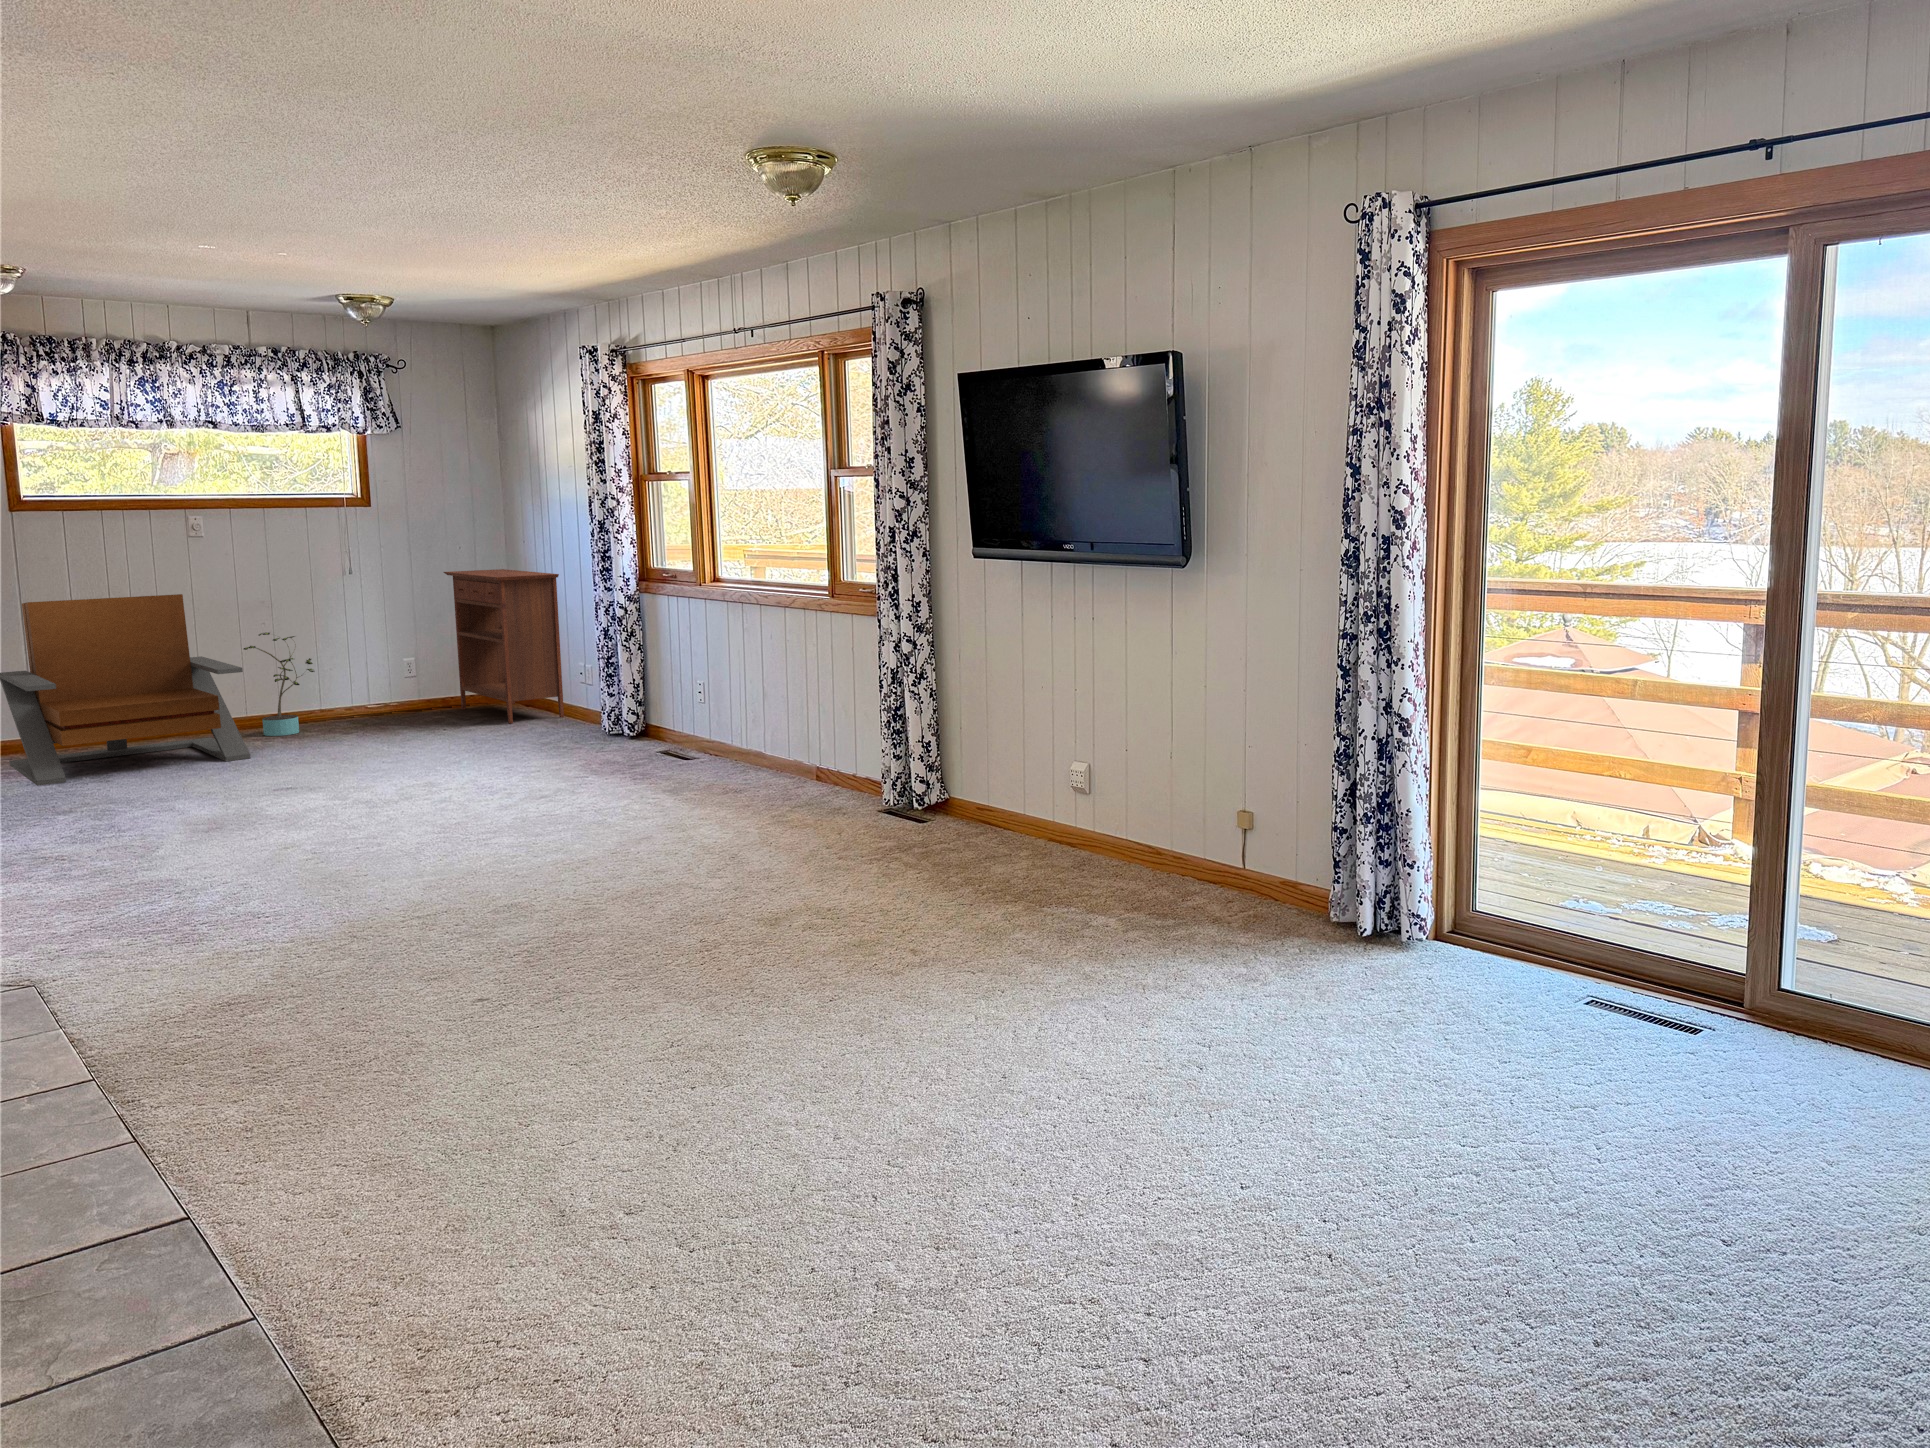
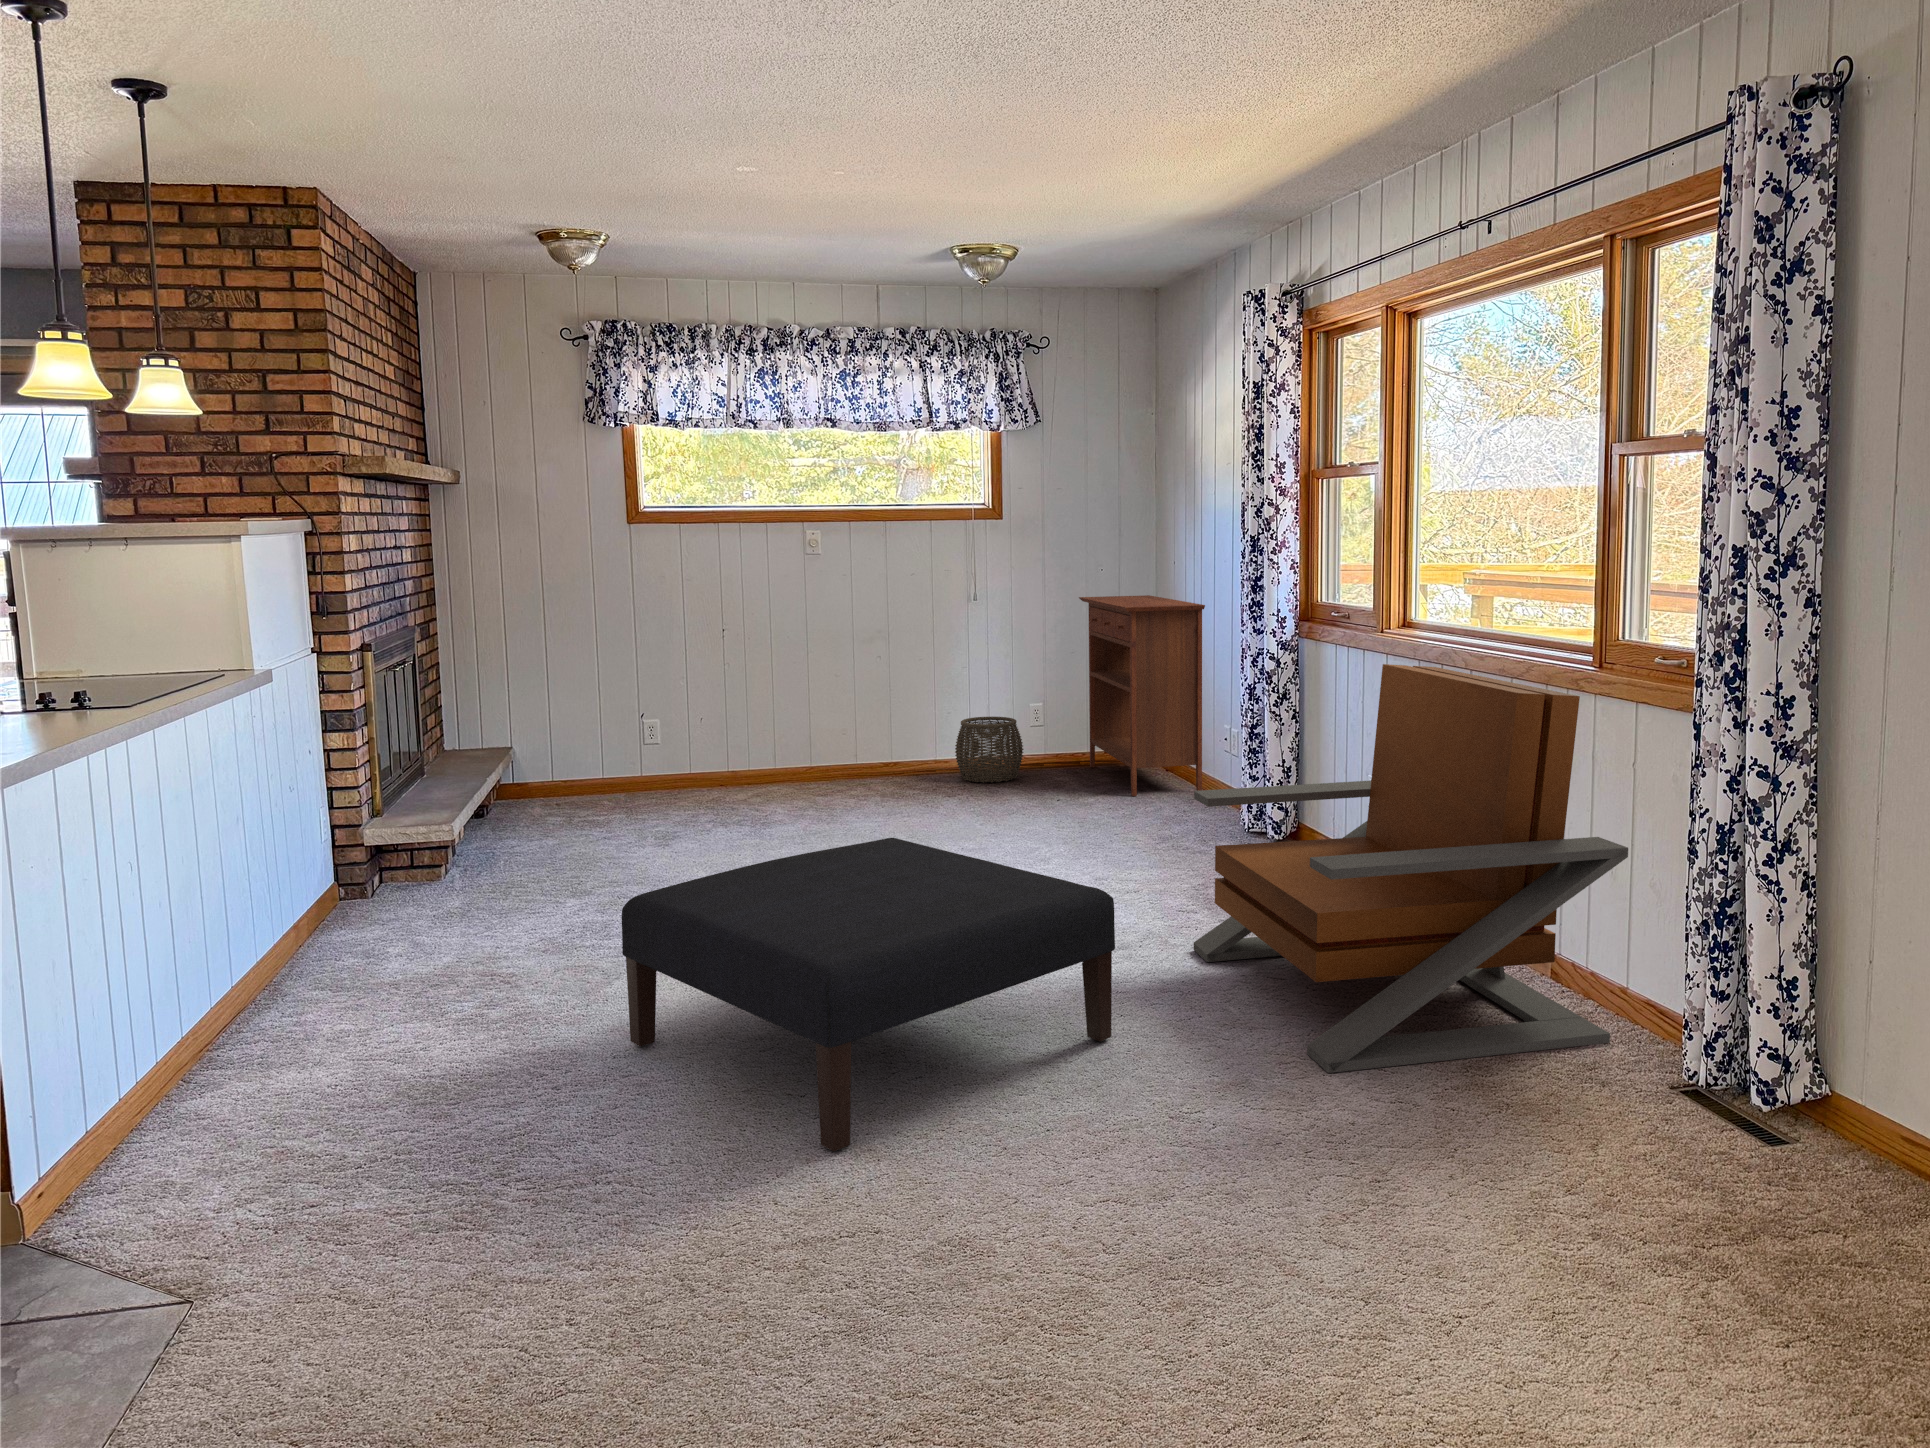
lounge chair: present [0,594,250,786] -> present [1193,664,1628,1073]
potted plant: present [244,632,315,736] -> none [848,663,922,787]
woven basket: none [344,672,407,726] -> present [955,717,1024,783]
ottoman: none [219,731,568,888] -> present [622,838,1115,1151]

